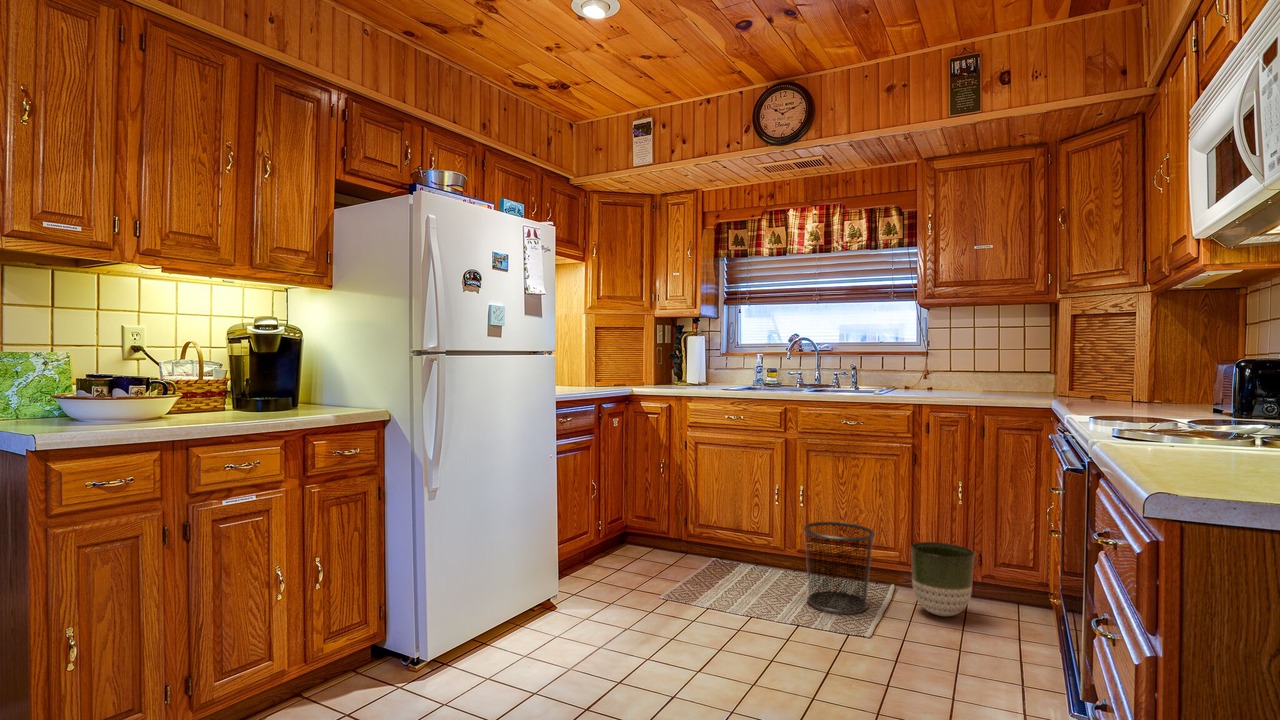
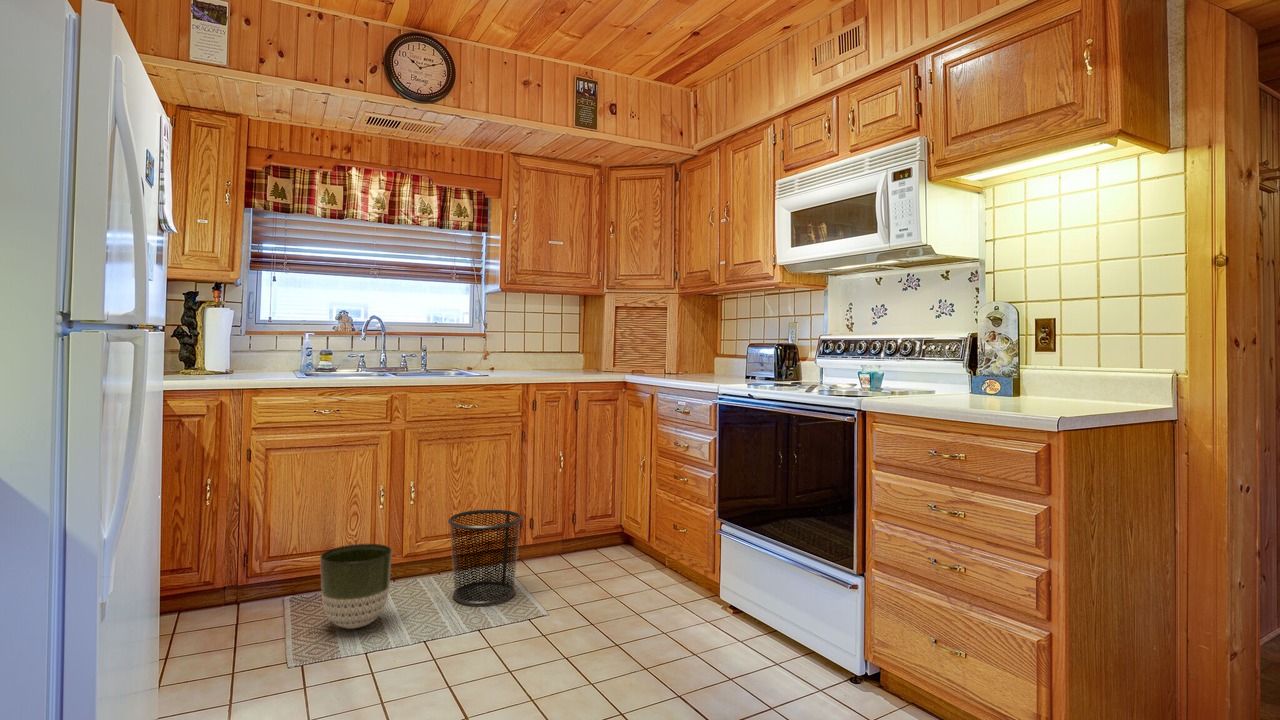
planter: present [911,542,975,616] -> present [320,544,392,629]

